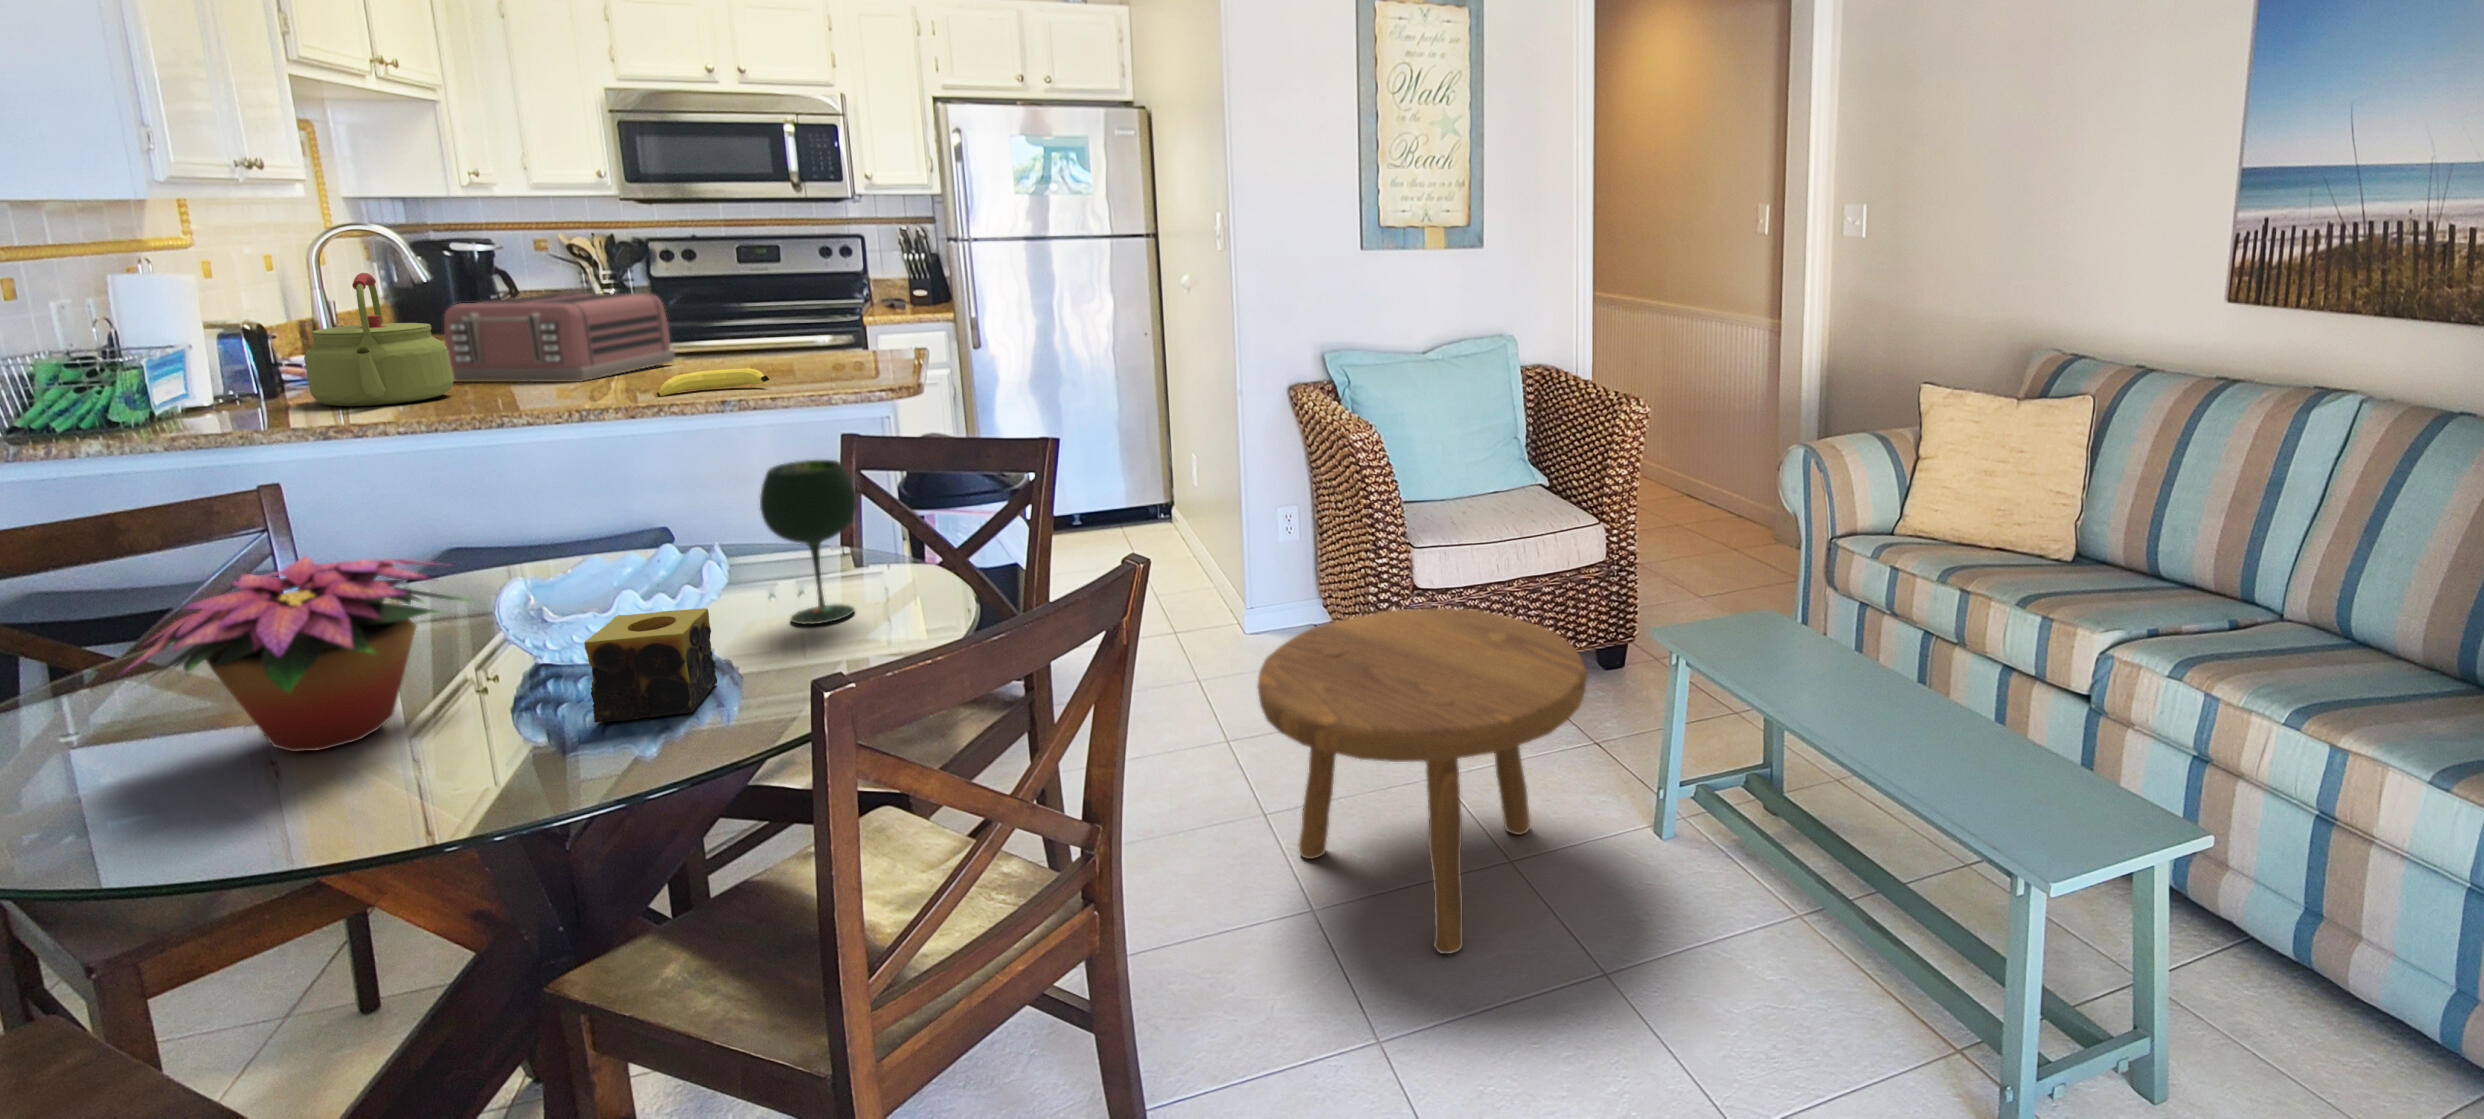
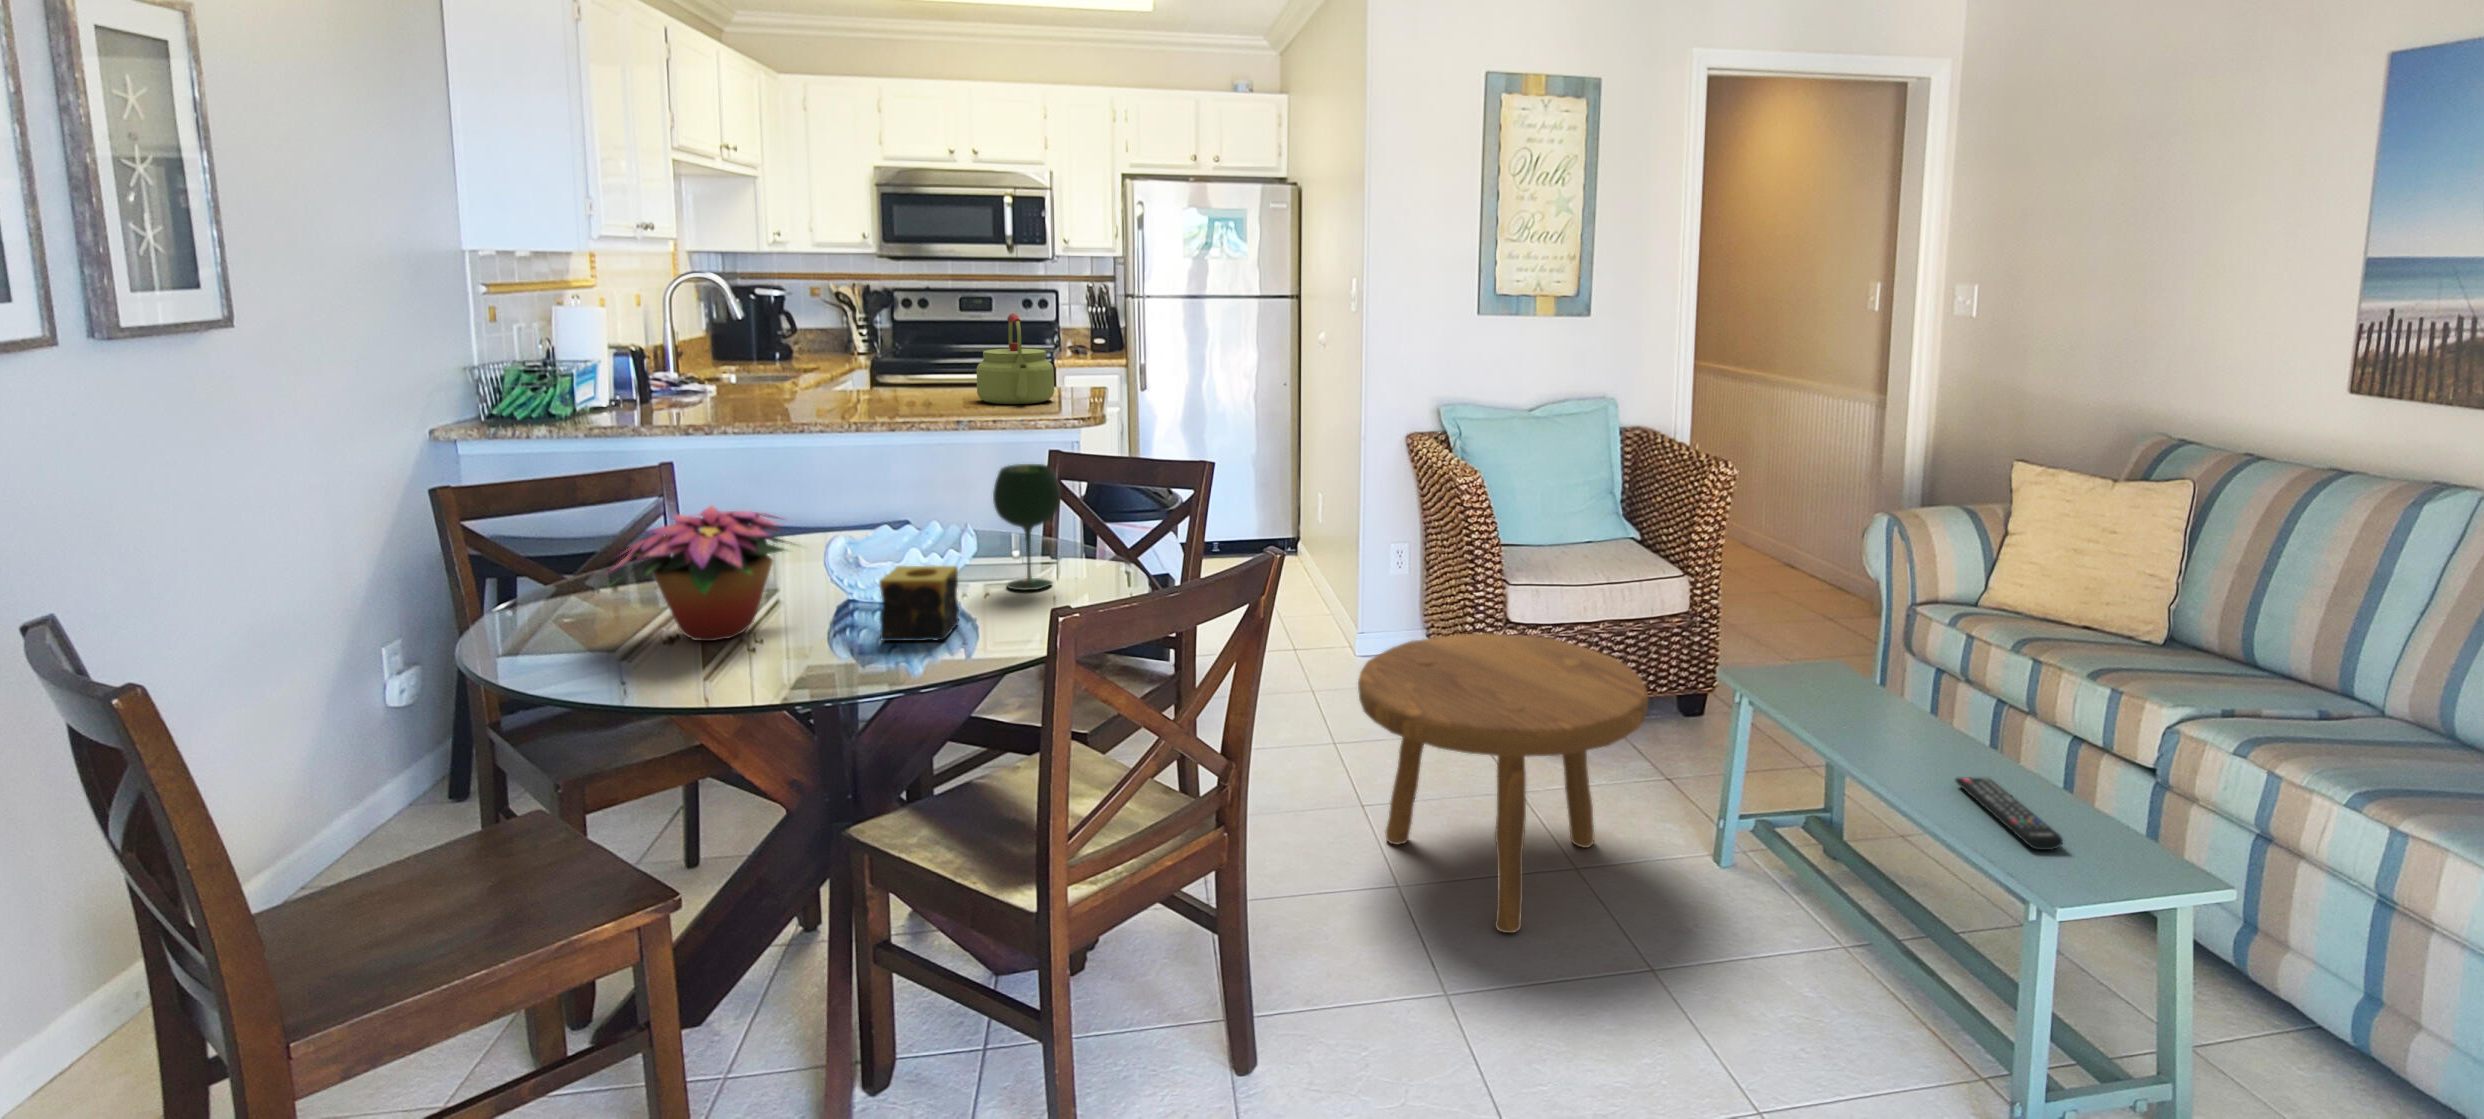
kettle: present [304,273,454,406] -> present [977,313,1054,404]
toaster: present [444,293,675,382] -> none [759,331,916,402]
banana: present [657,368,769,396] -> none [908,396,989,415]
remote control: none [1919,732,2043,812] -> present [1955,778,2063,850]

